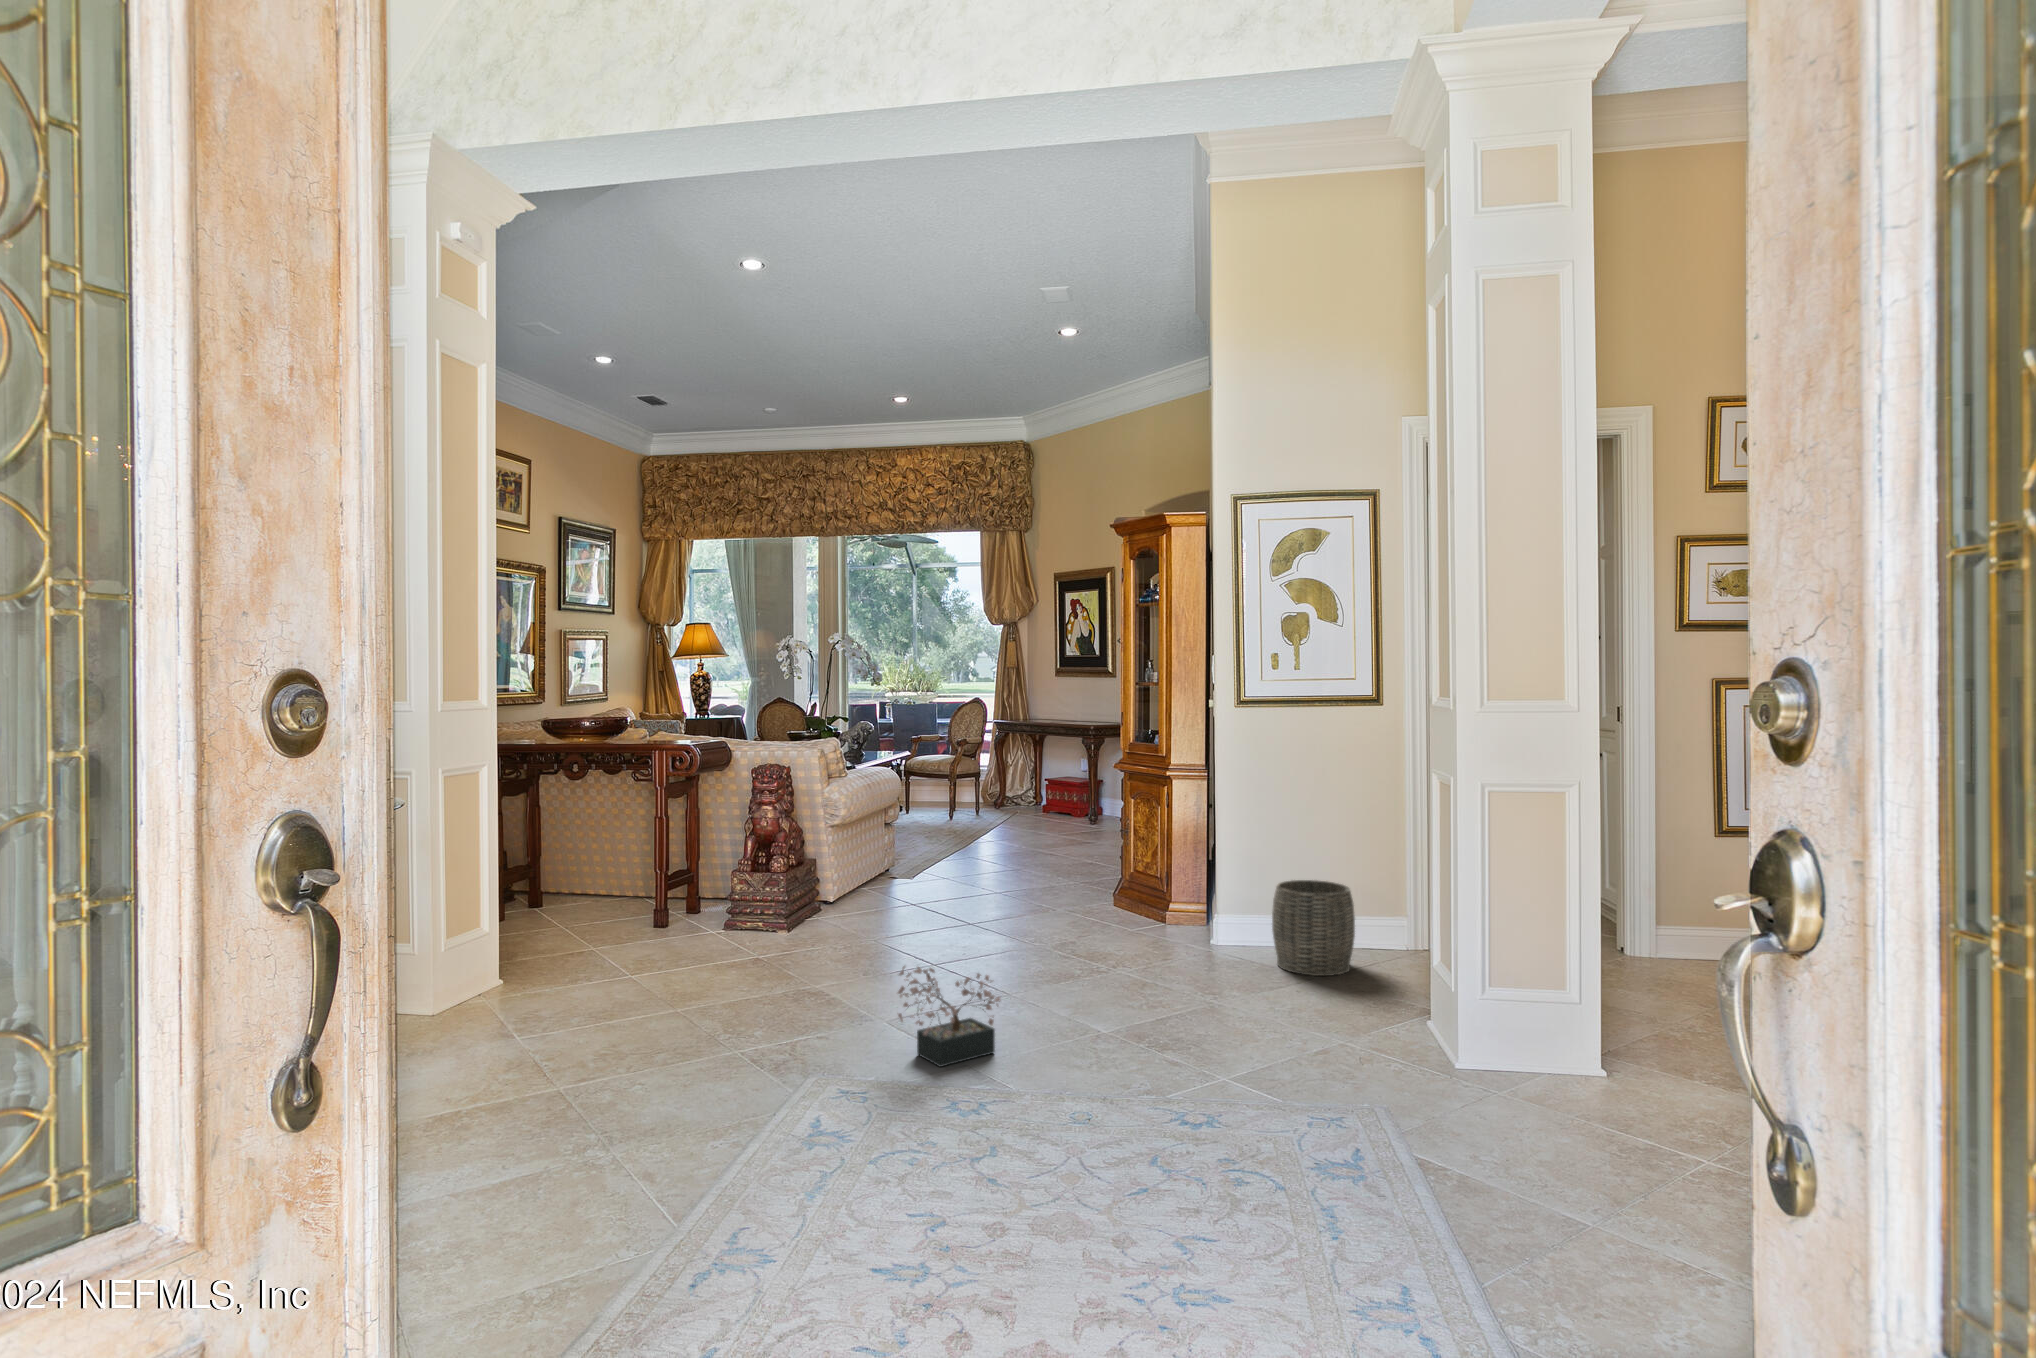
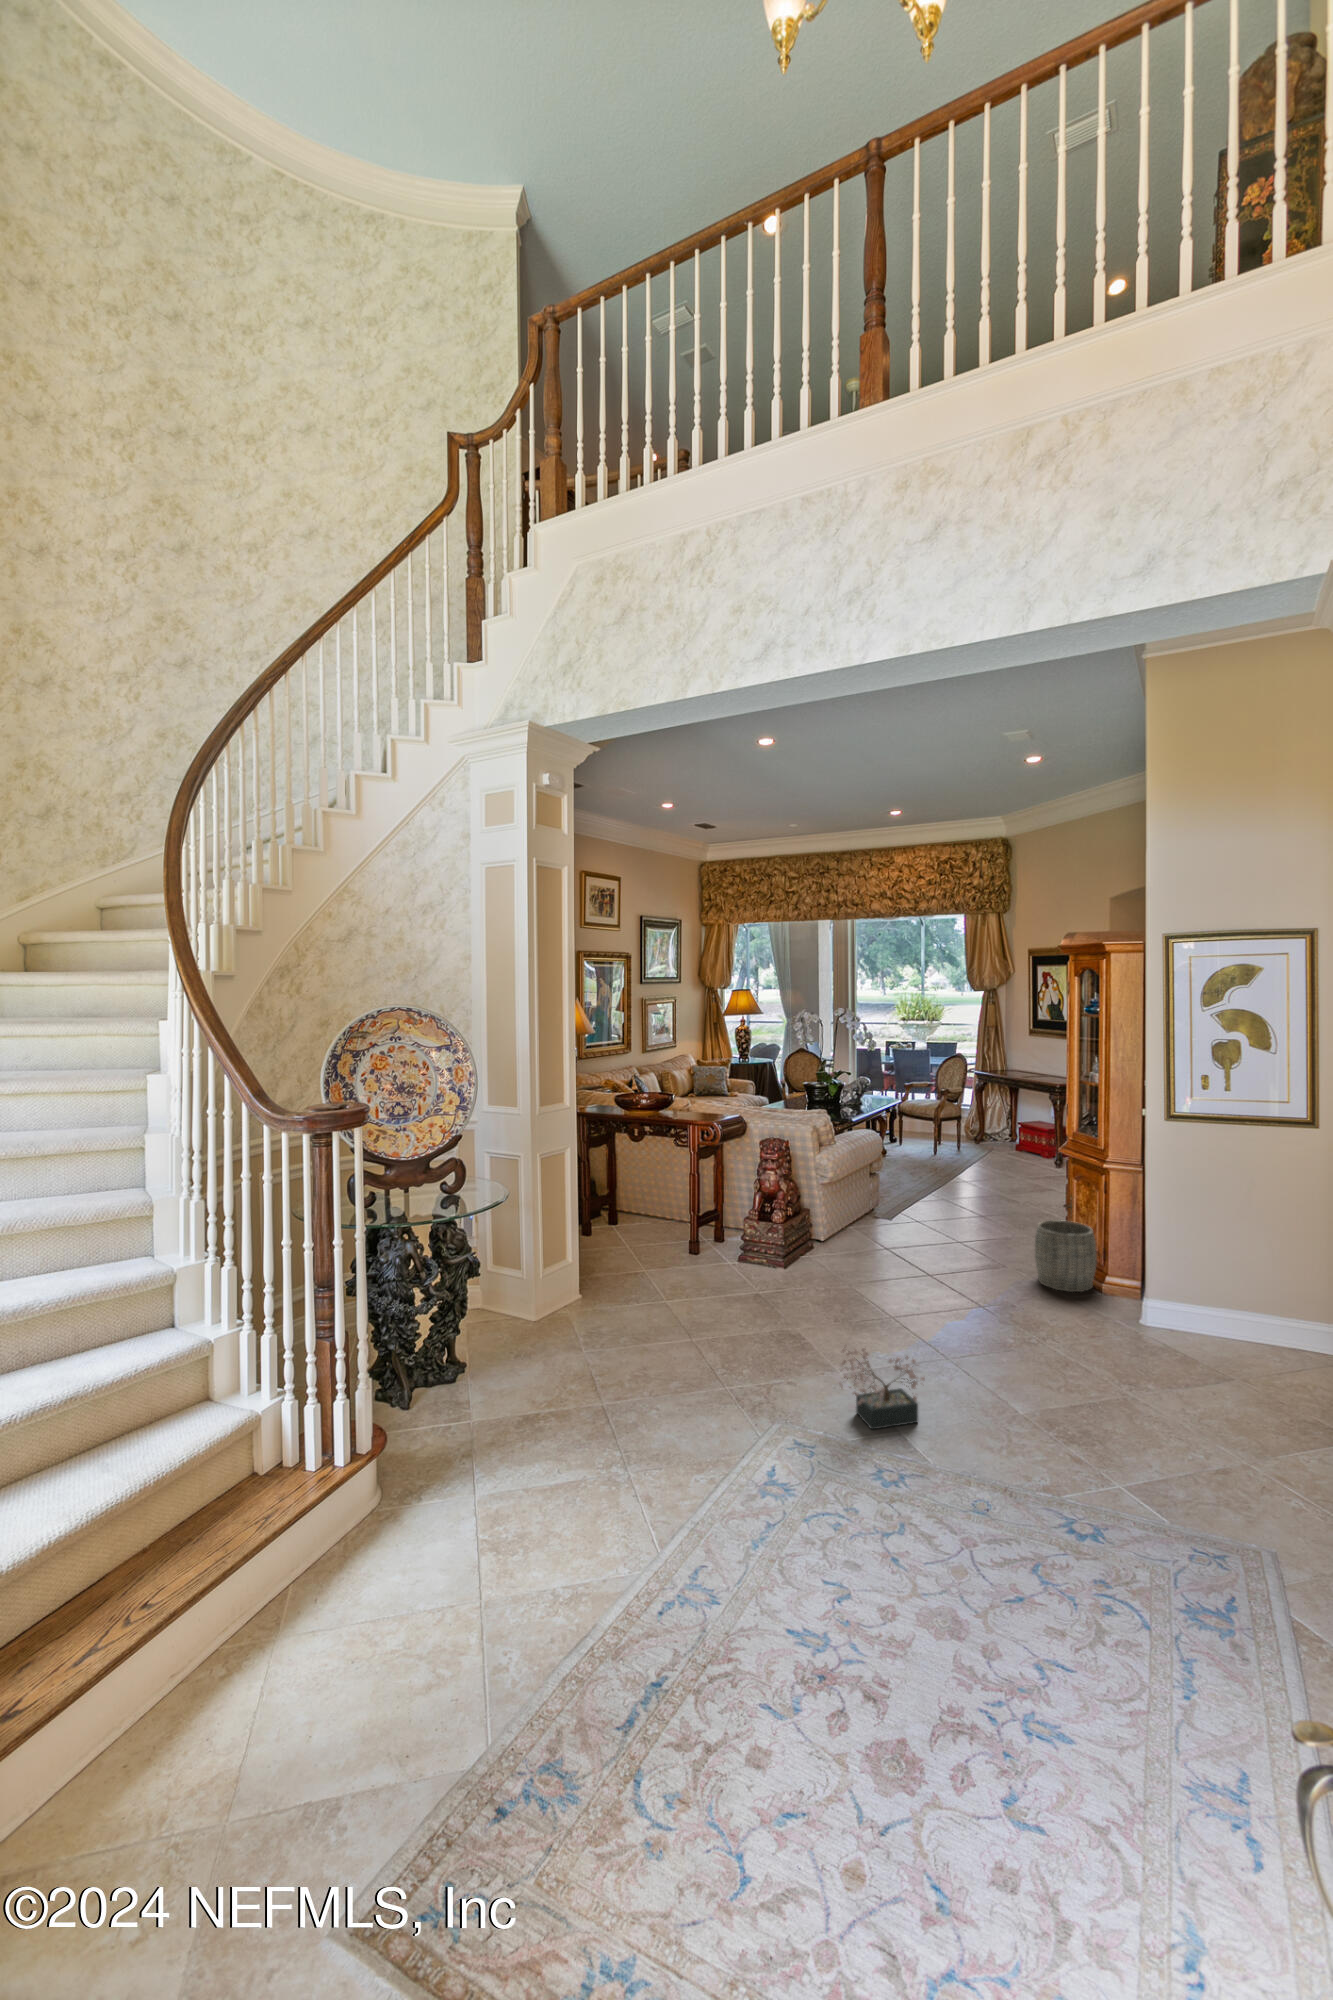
woven basket: present [1272,880,1355,976] -> present [1035,1220,1097,1292]

